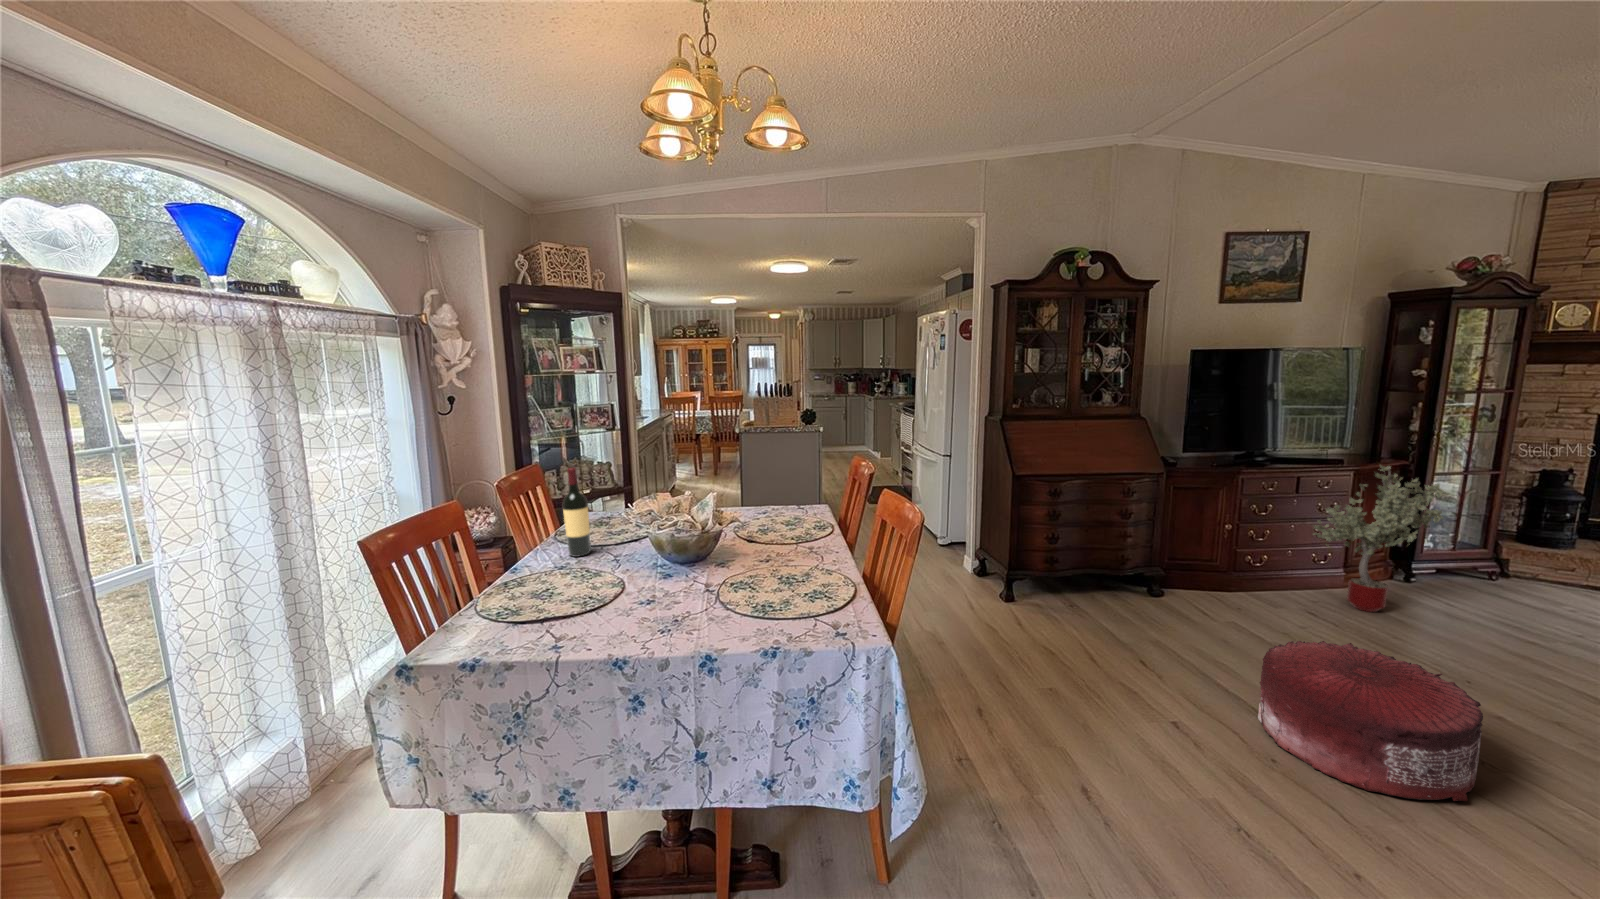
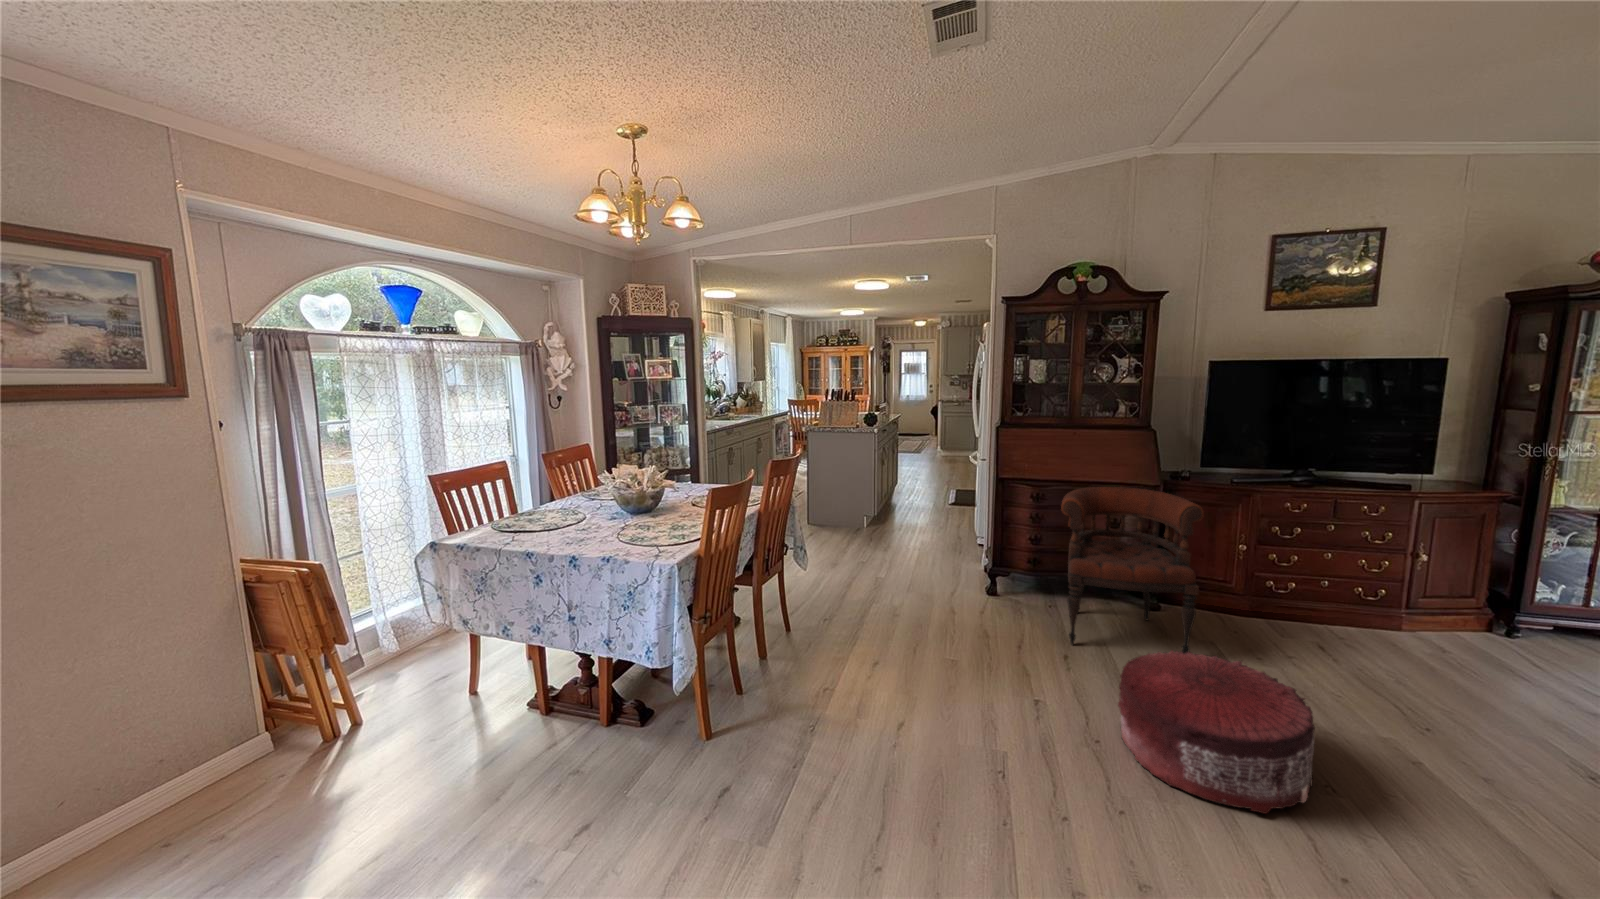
potted tree: present [1314,466,1445,612] -> none [1330,491,1518,661]
wine bottle: present [563,468,591,557] -> none [571,444,589,503]
armchair: none [1098,477,1248,646] -> present [1061,487,1204,654]

